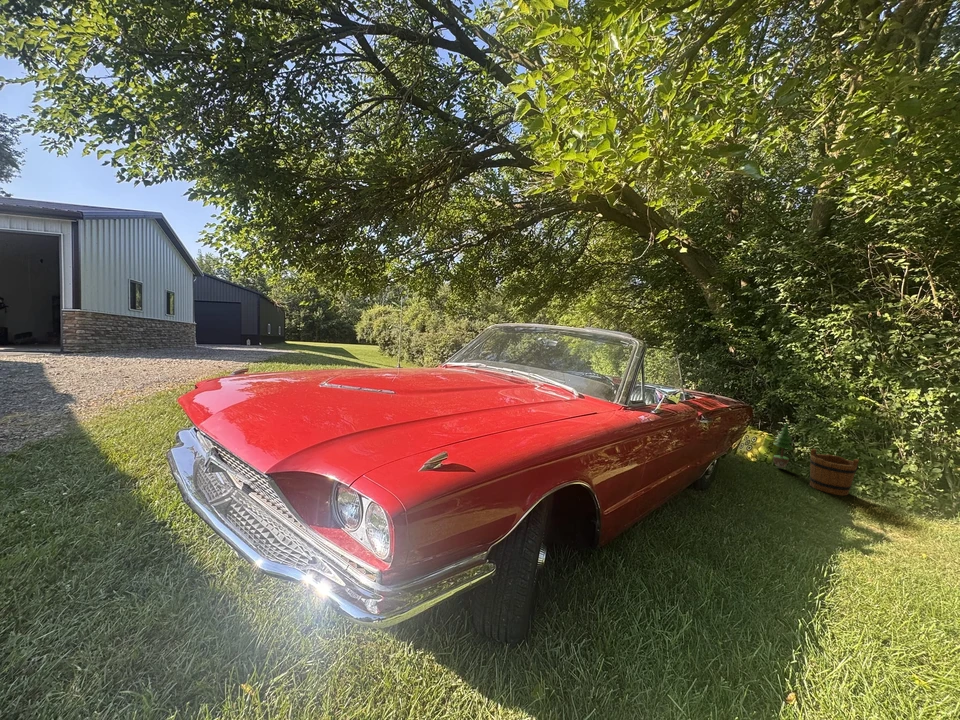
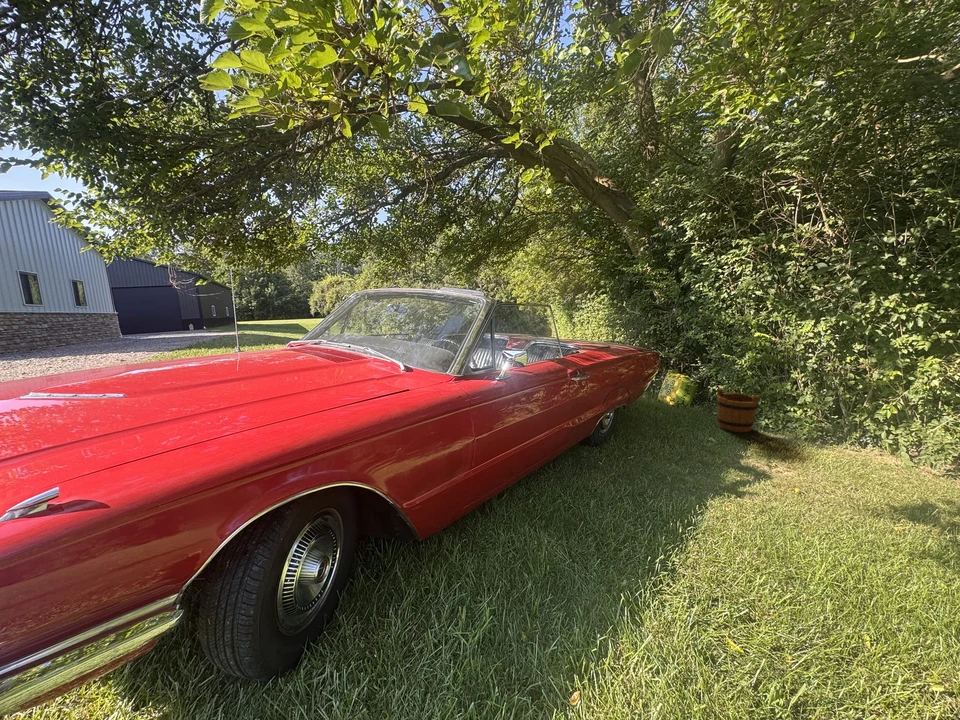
potted tree: present [773,423,793,468] -> none [688,364,707,410]

